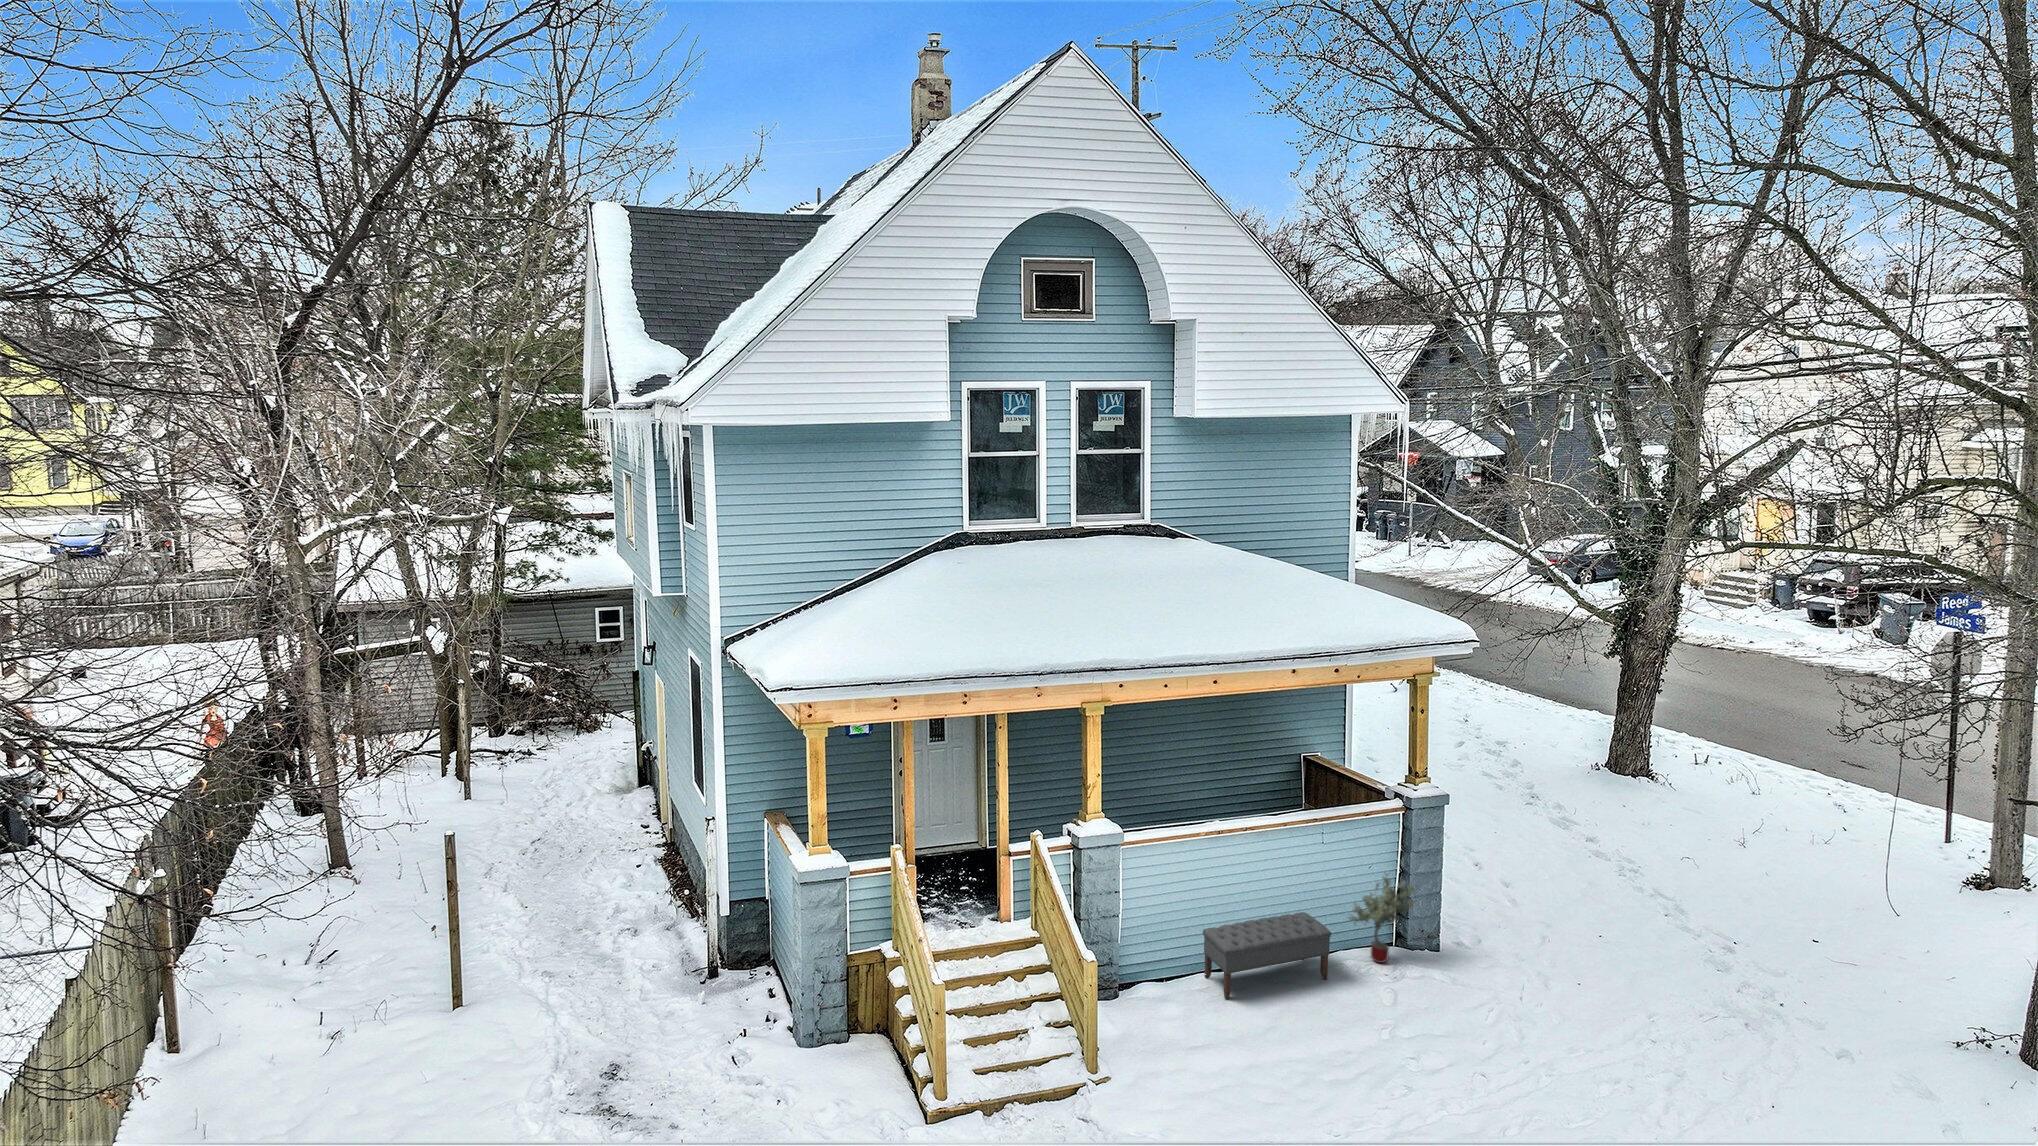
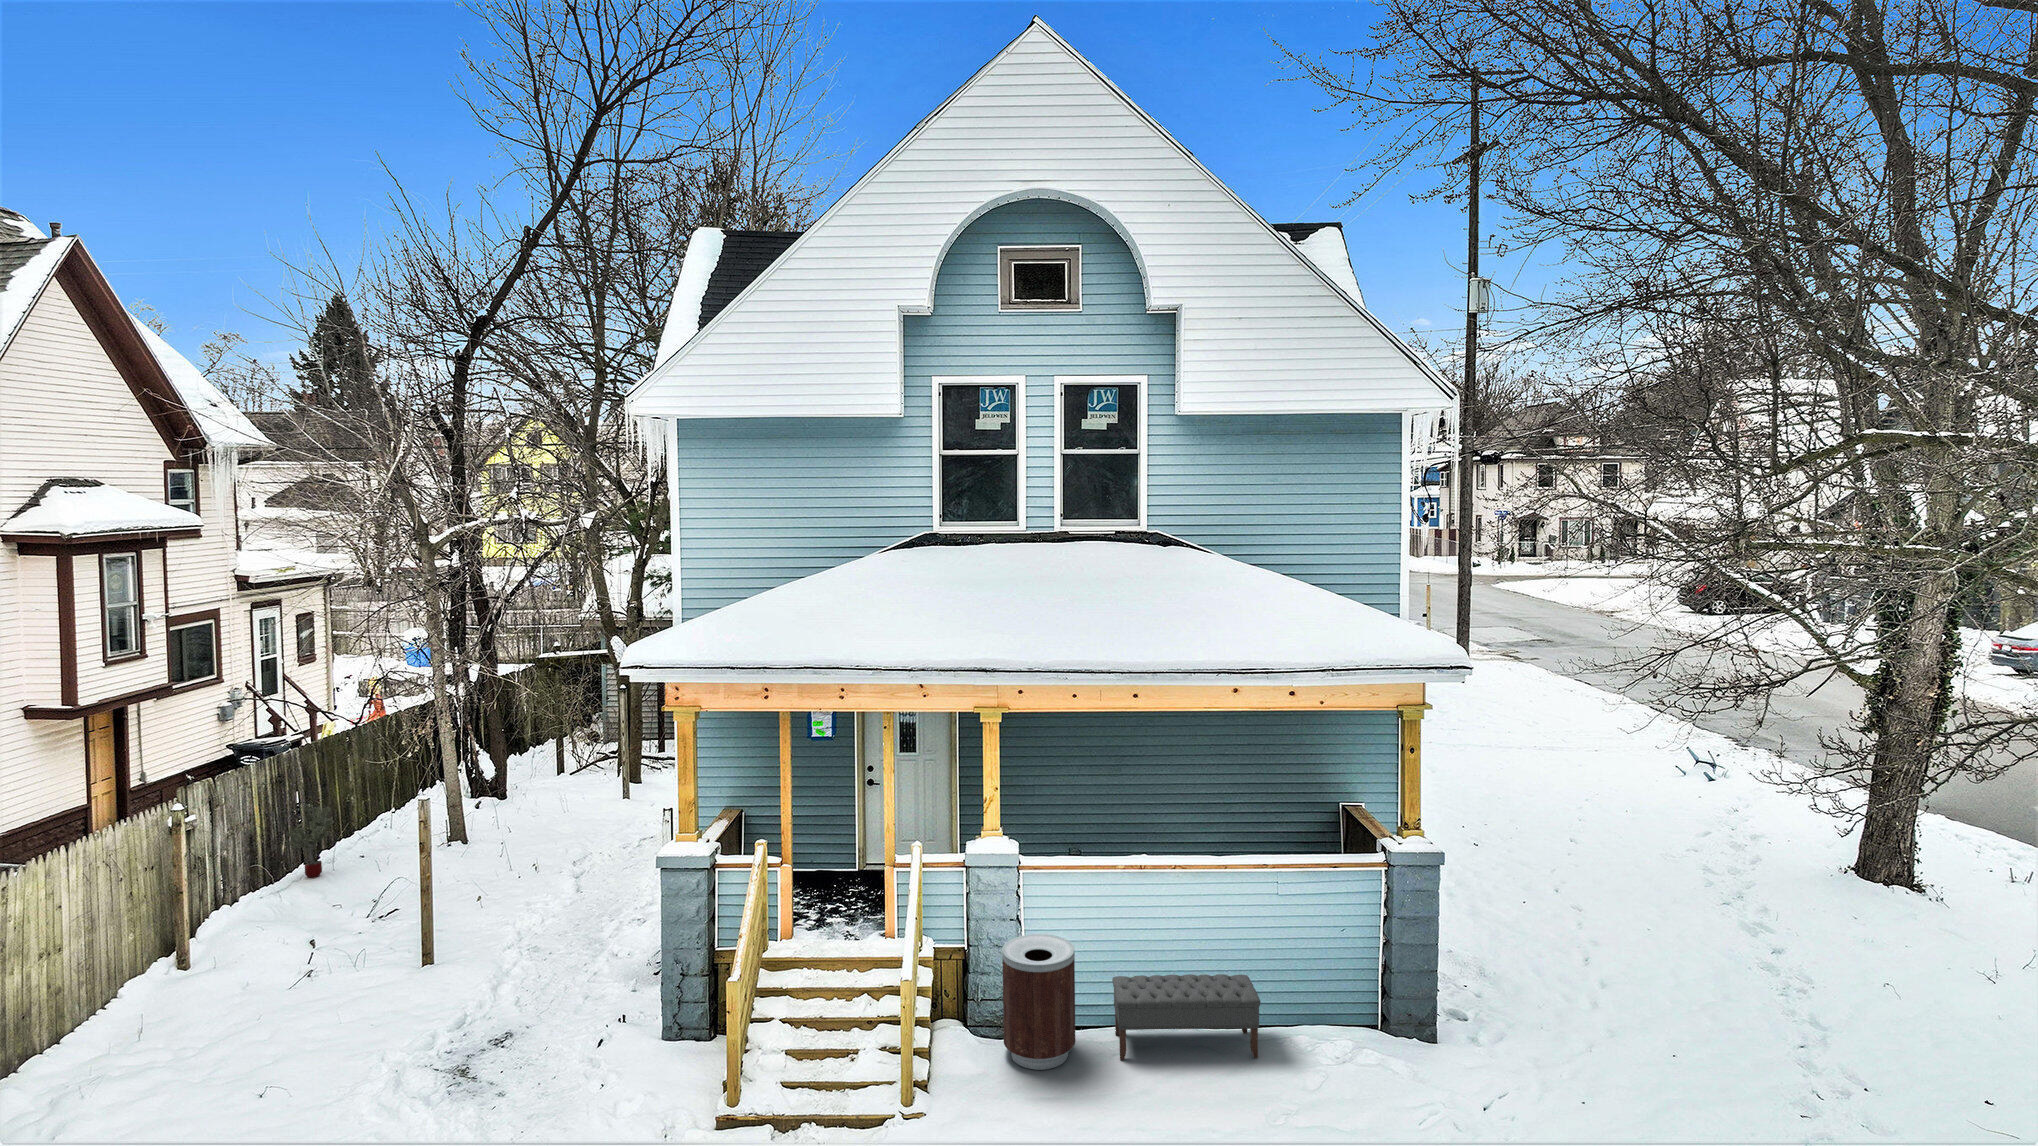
potted tree: present [1348,873,1415,963] -> present [284,804,334,878]
trash can: none [1126,901,1192,1020] -> present [1002,934,1076,1070]

